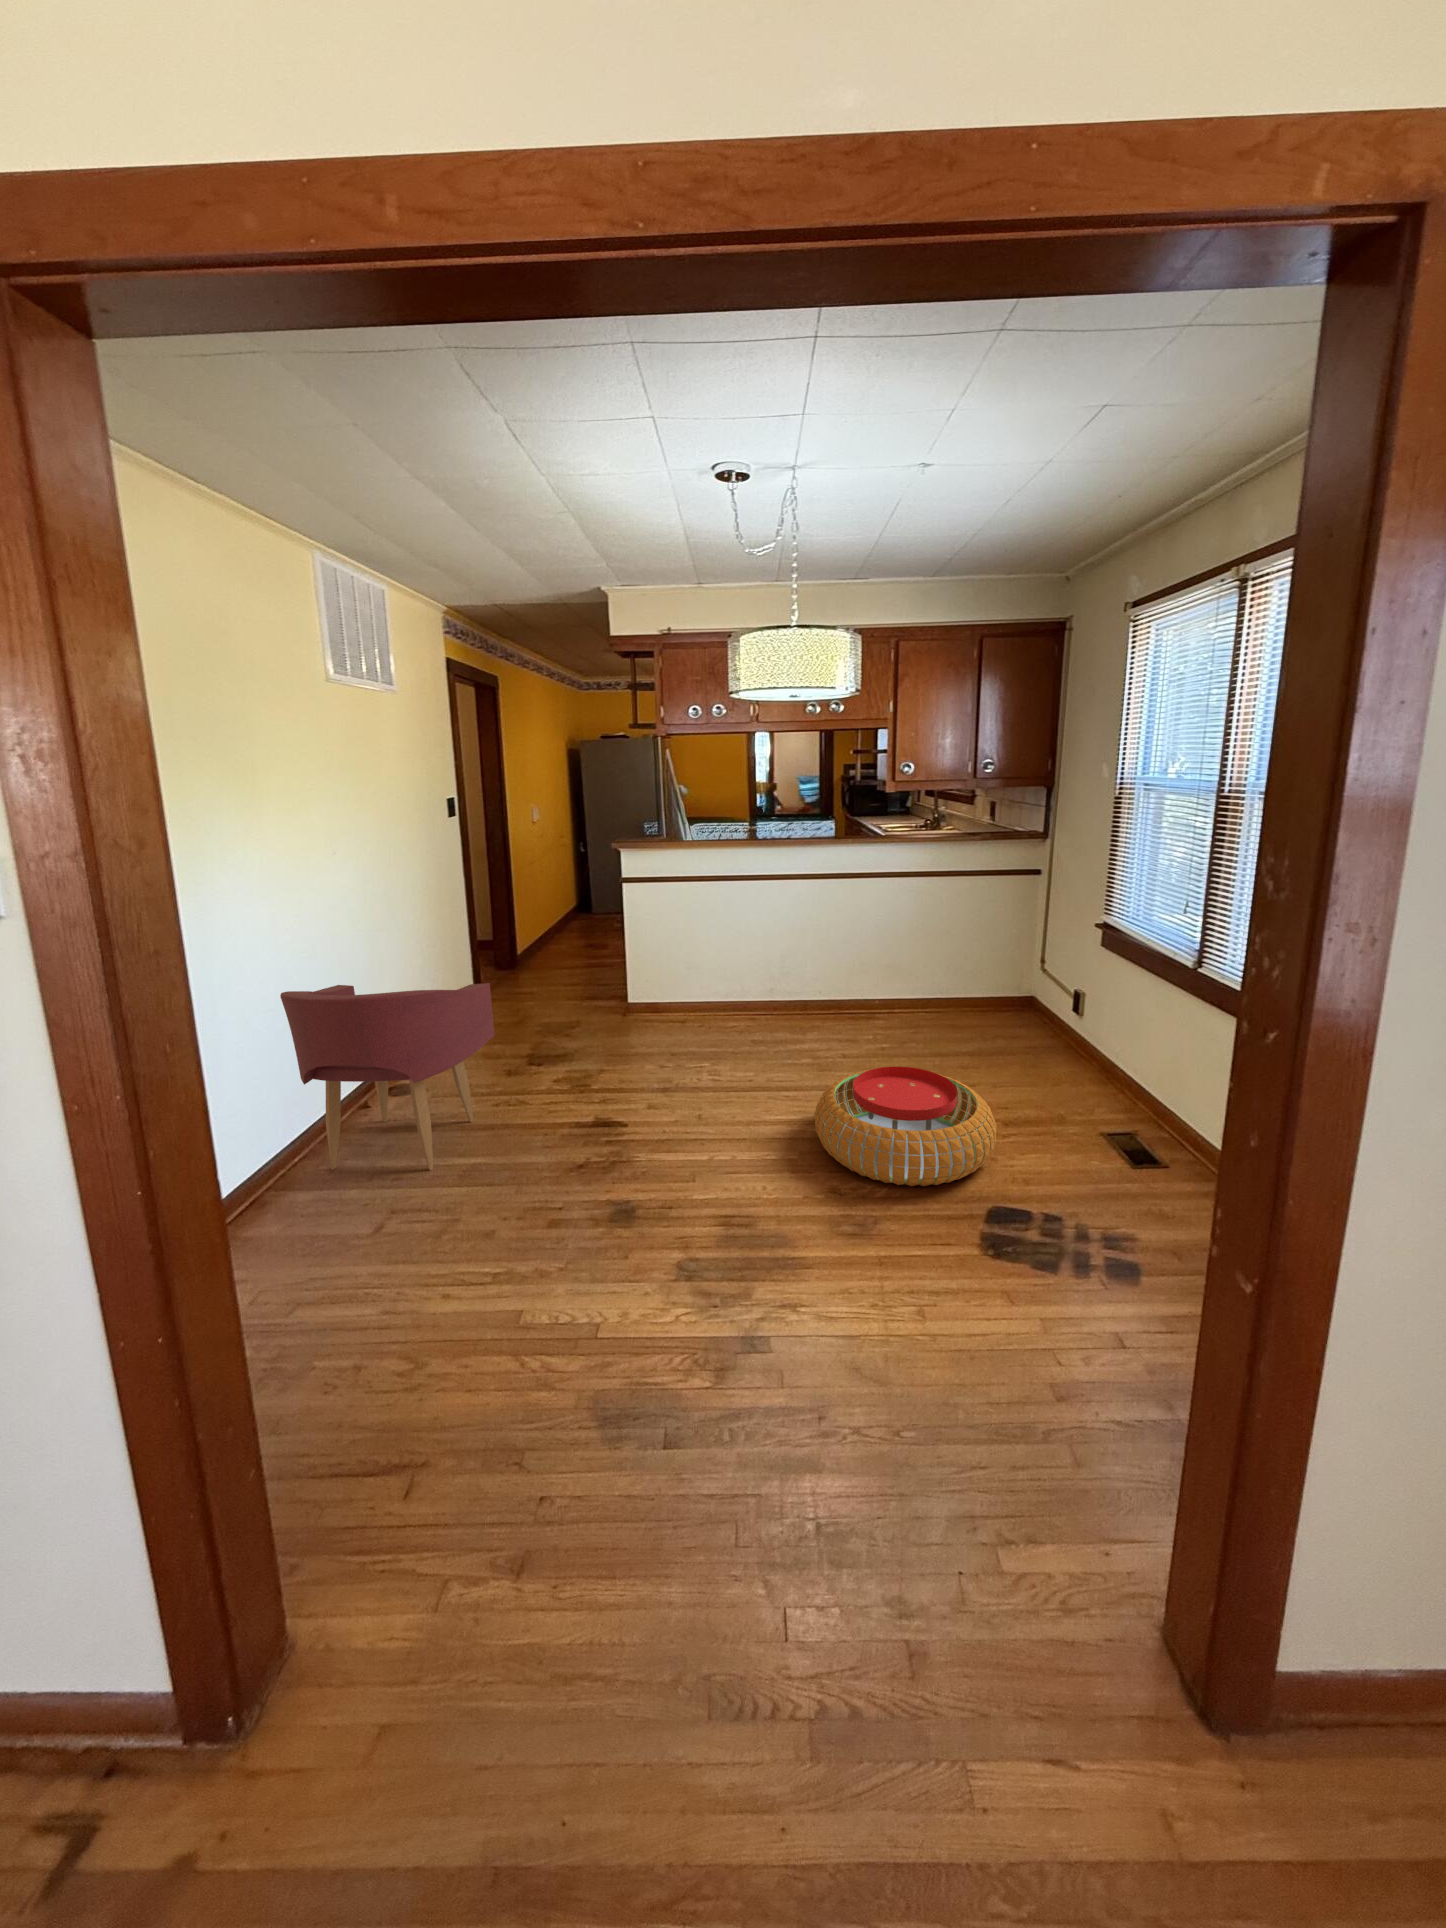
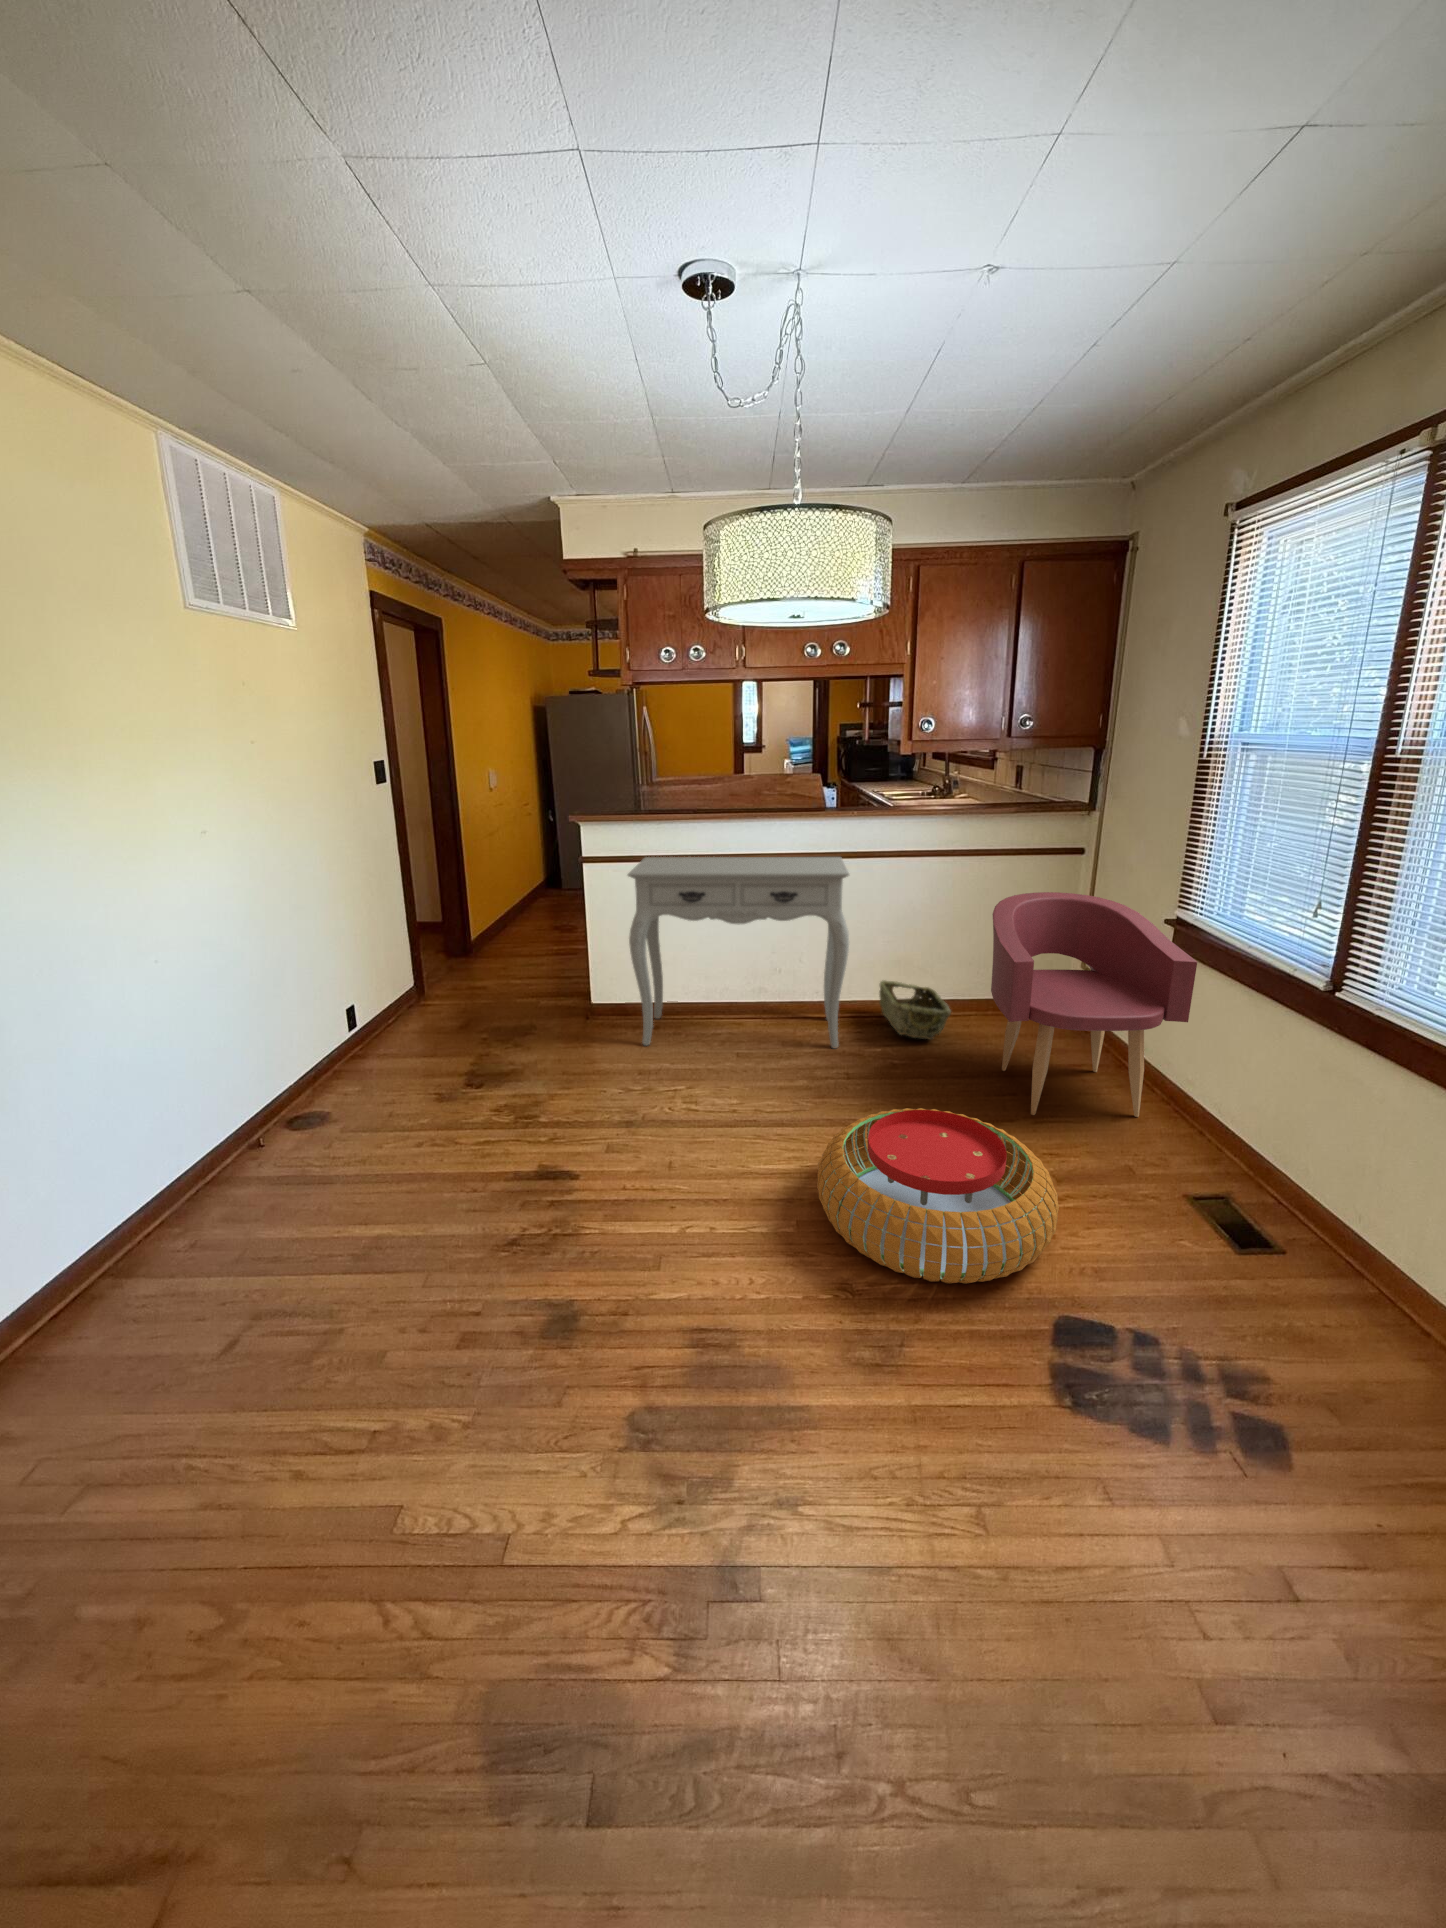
console table: none [662,876,844,1034] -> present [628,857,849,1048]
woven basket: none [871,980,929,1027] -> present [880,980,951,1039]
armchair: present [280,983,495,1170] -> present [991,892,1197,1117]

